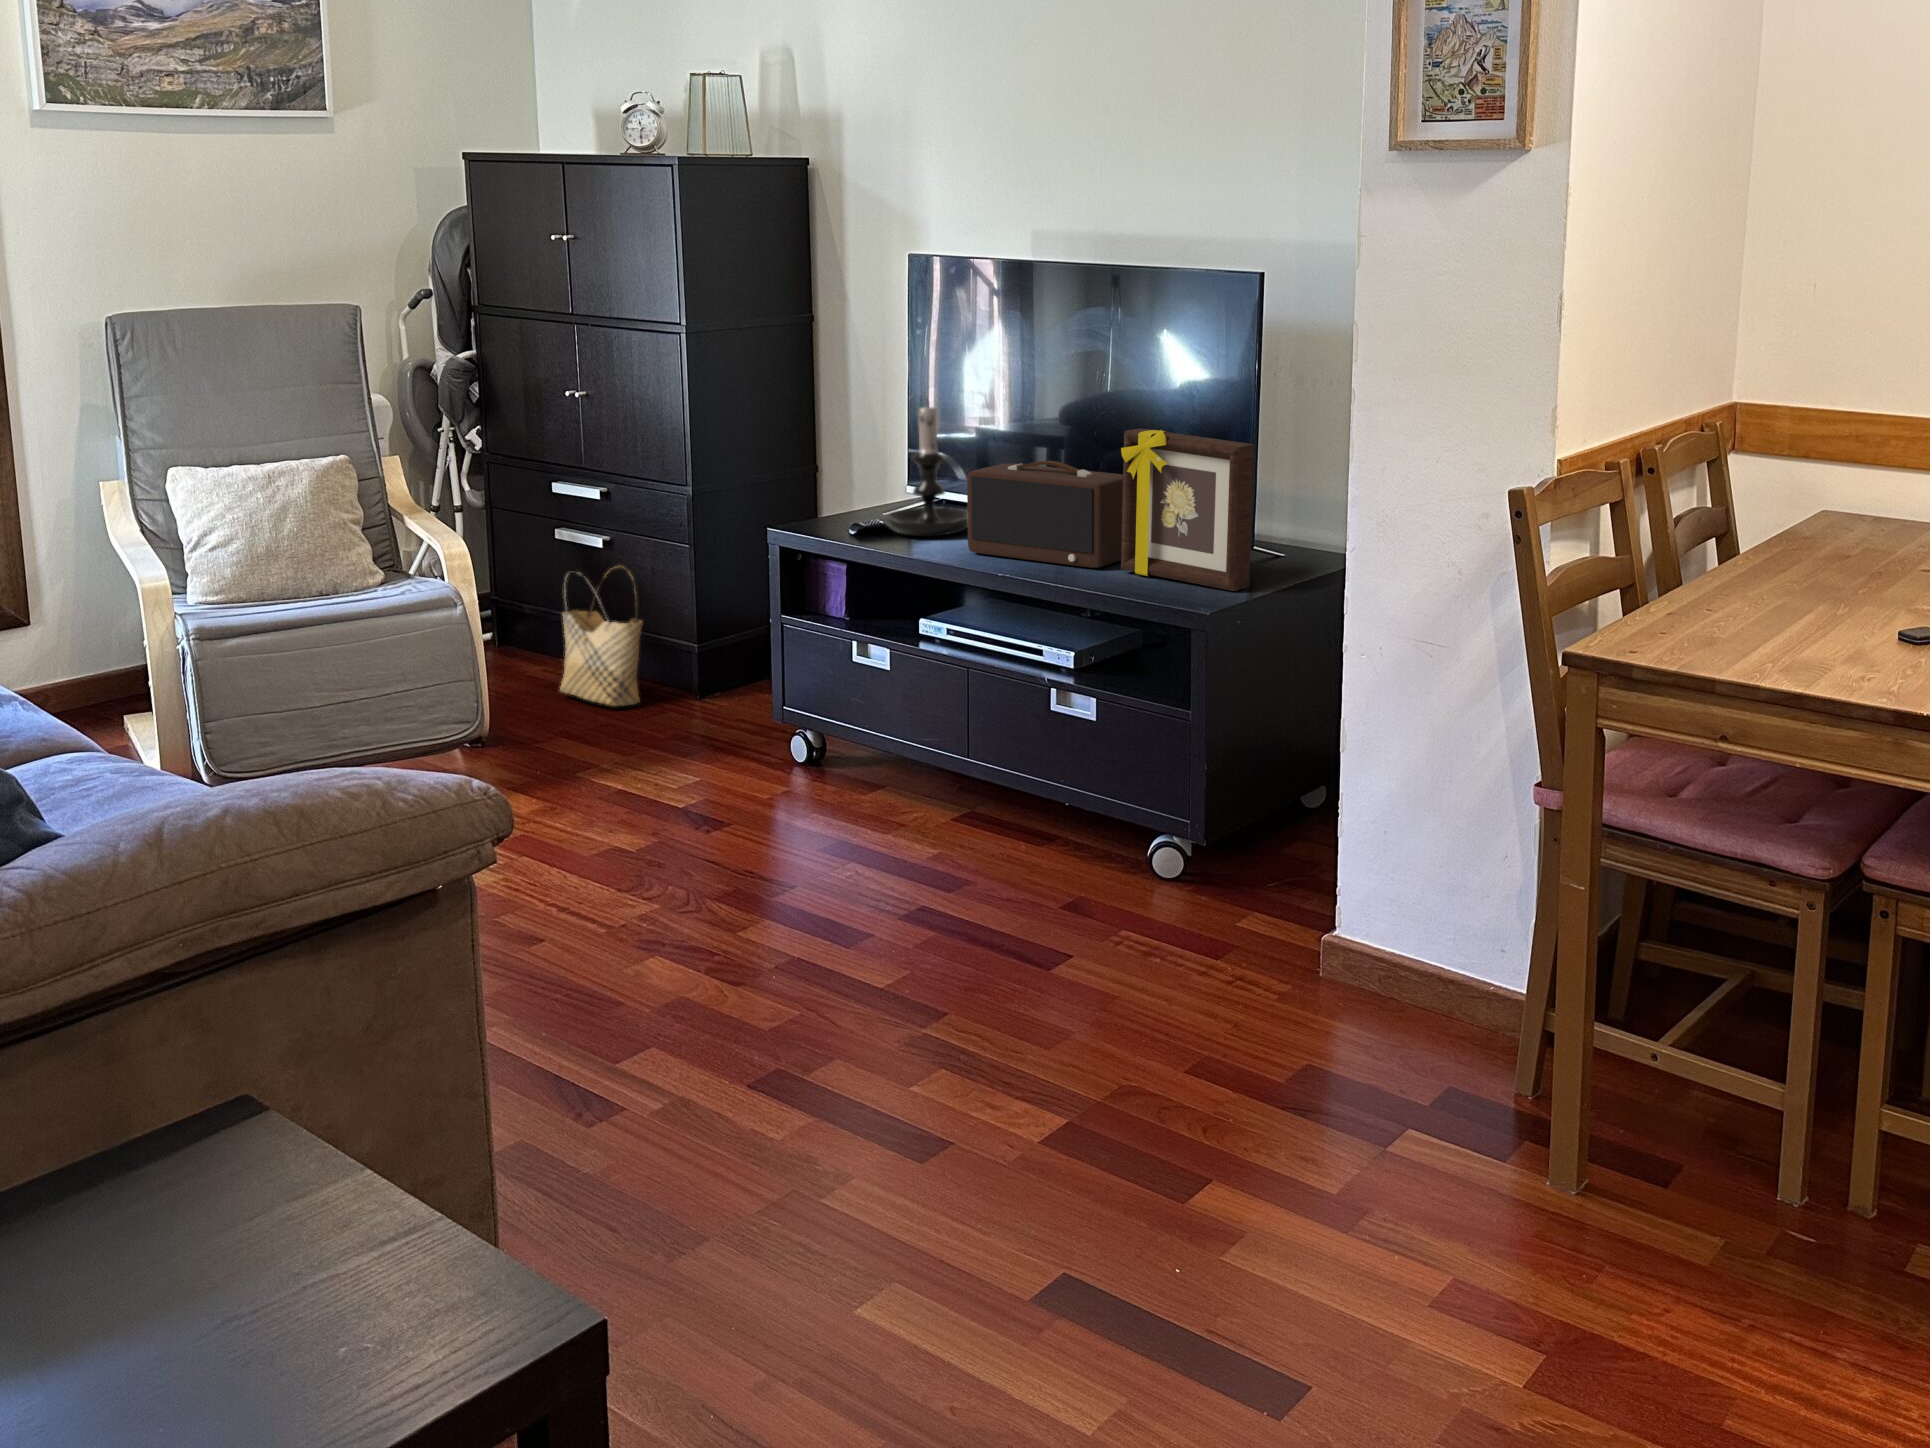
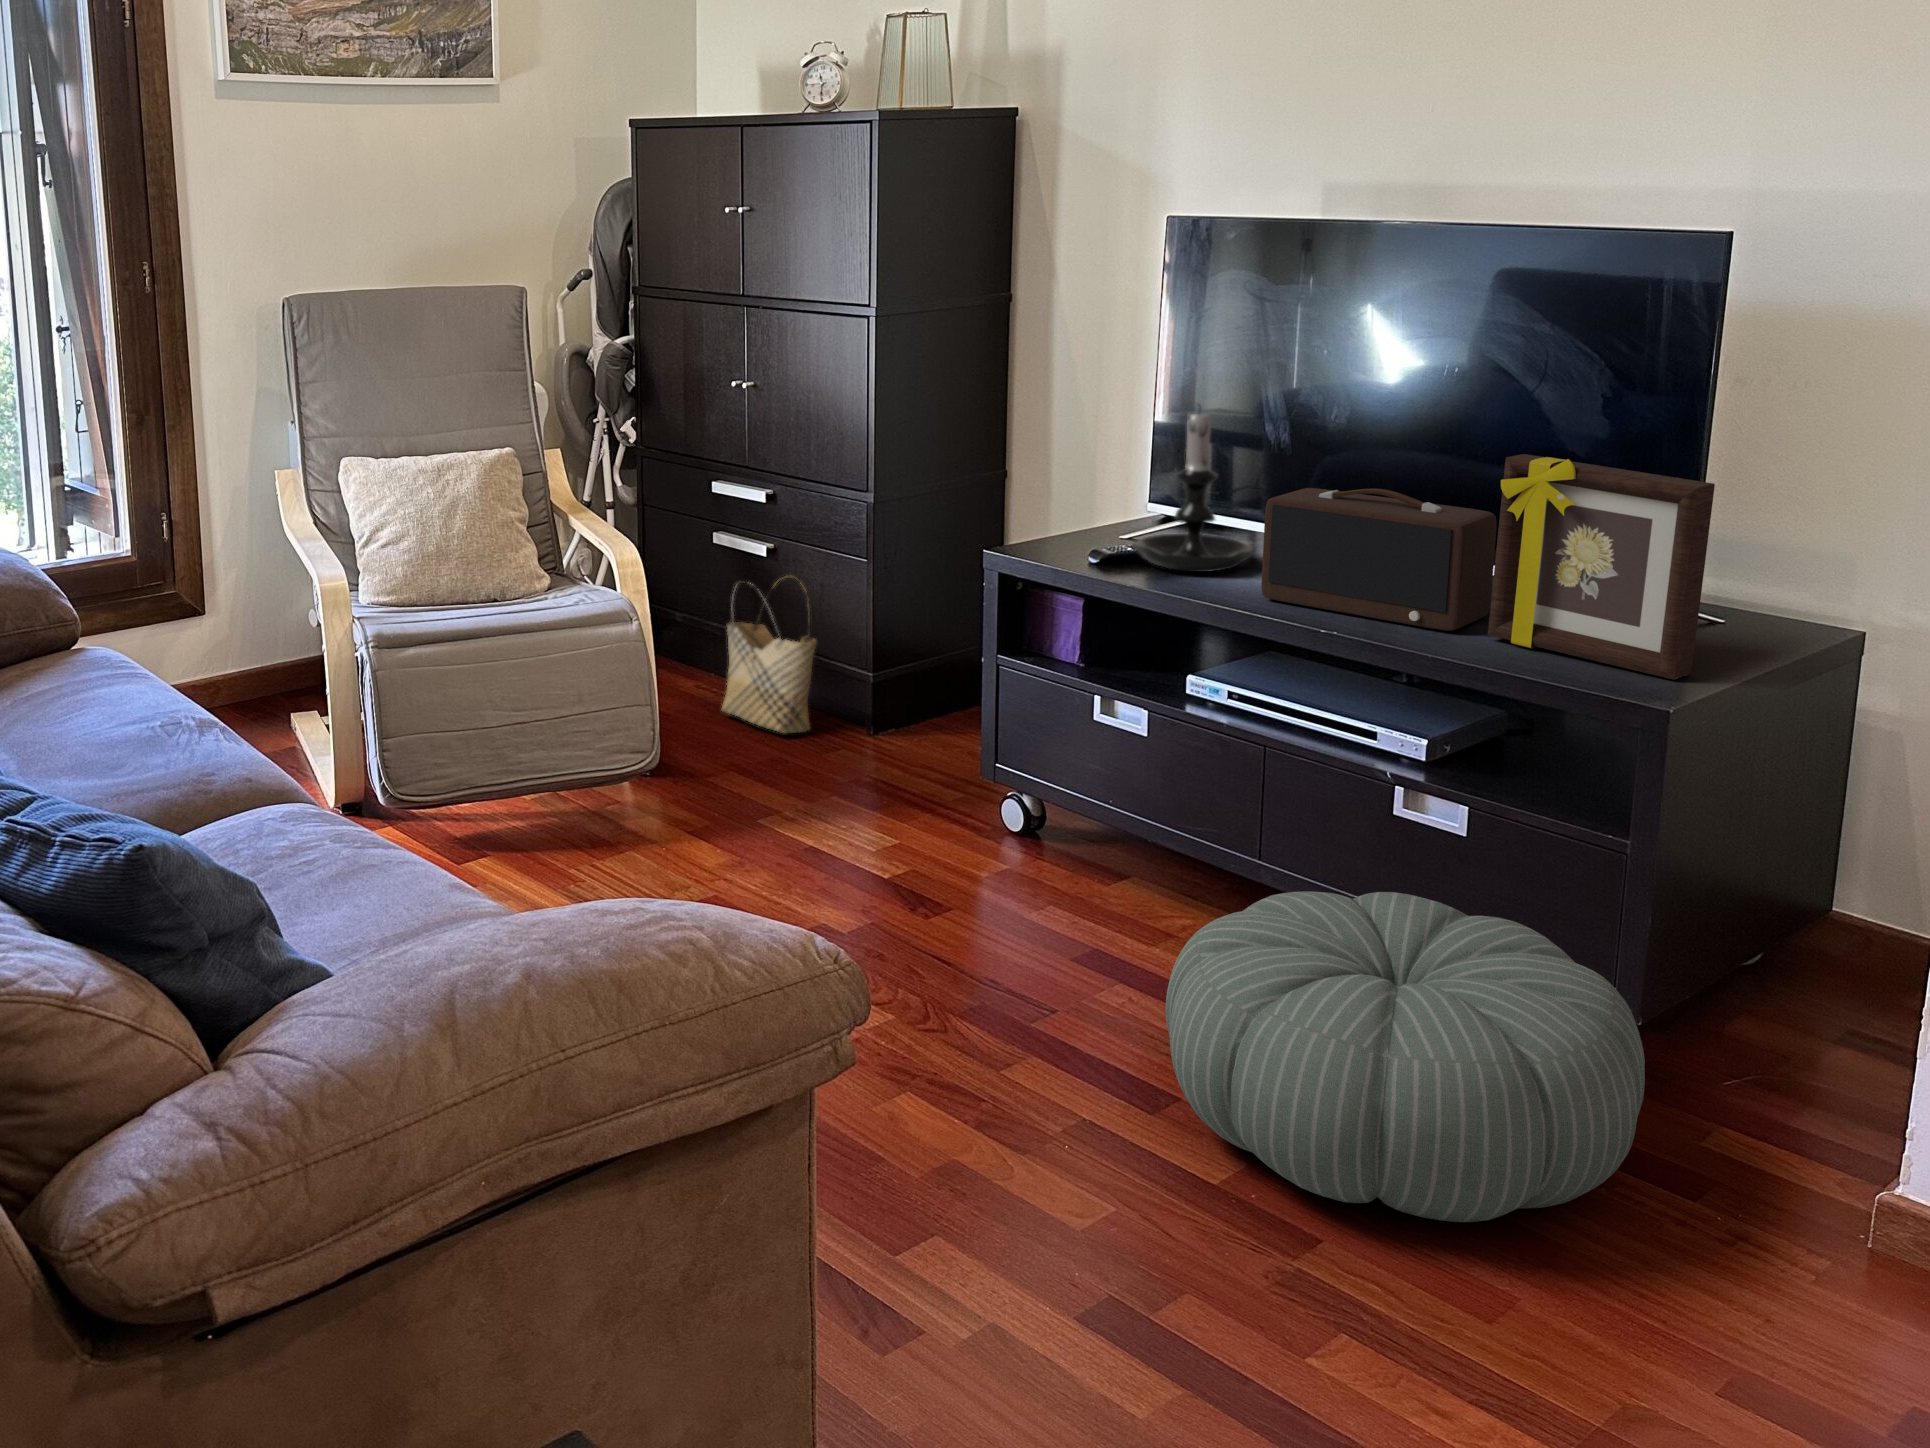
pouf: none [856,766,1193,986] -> present [1166,891,1645,1222]

